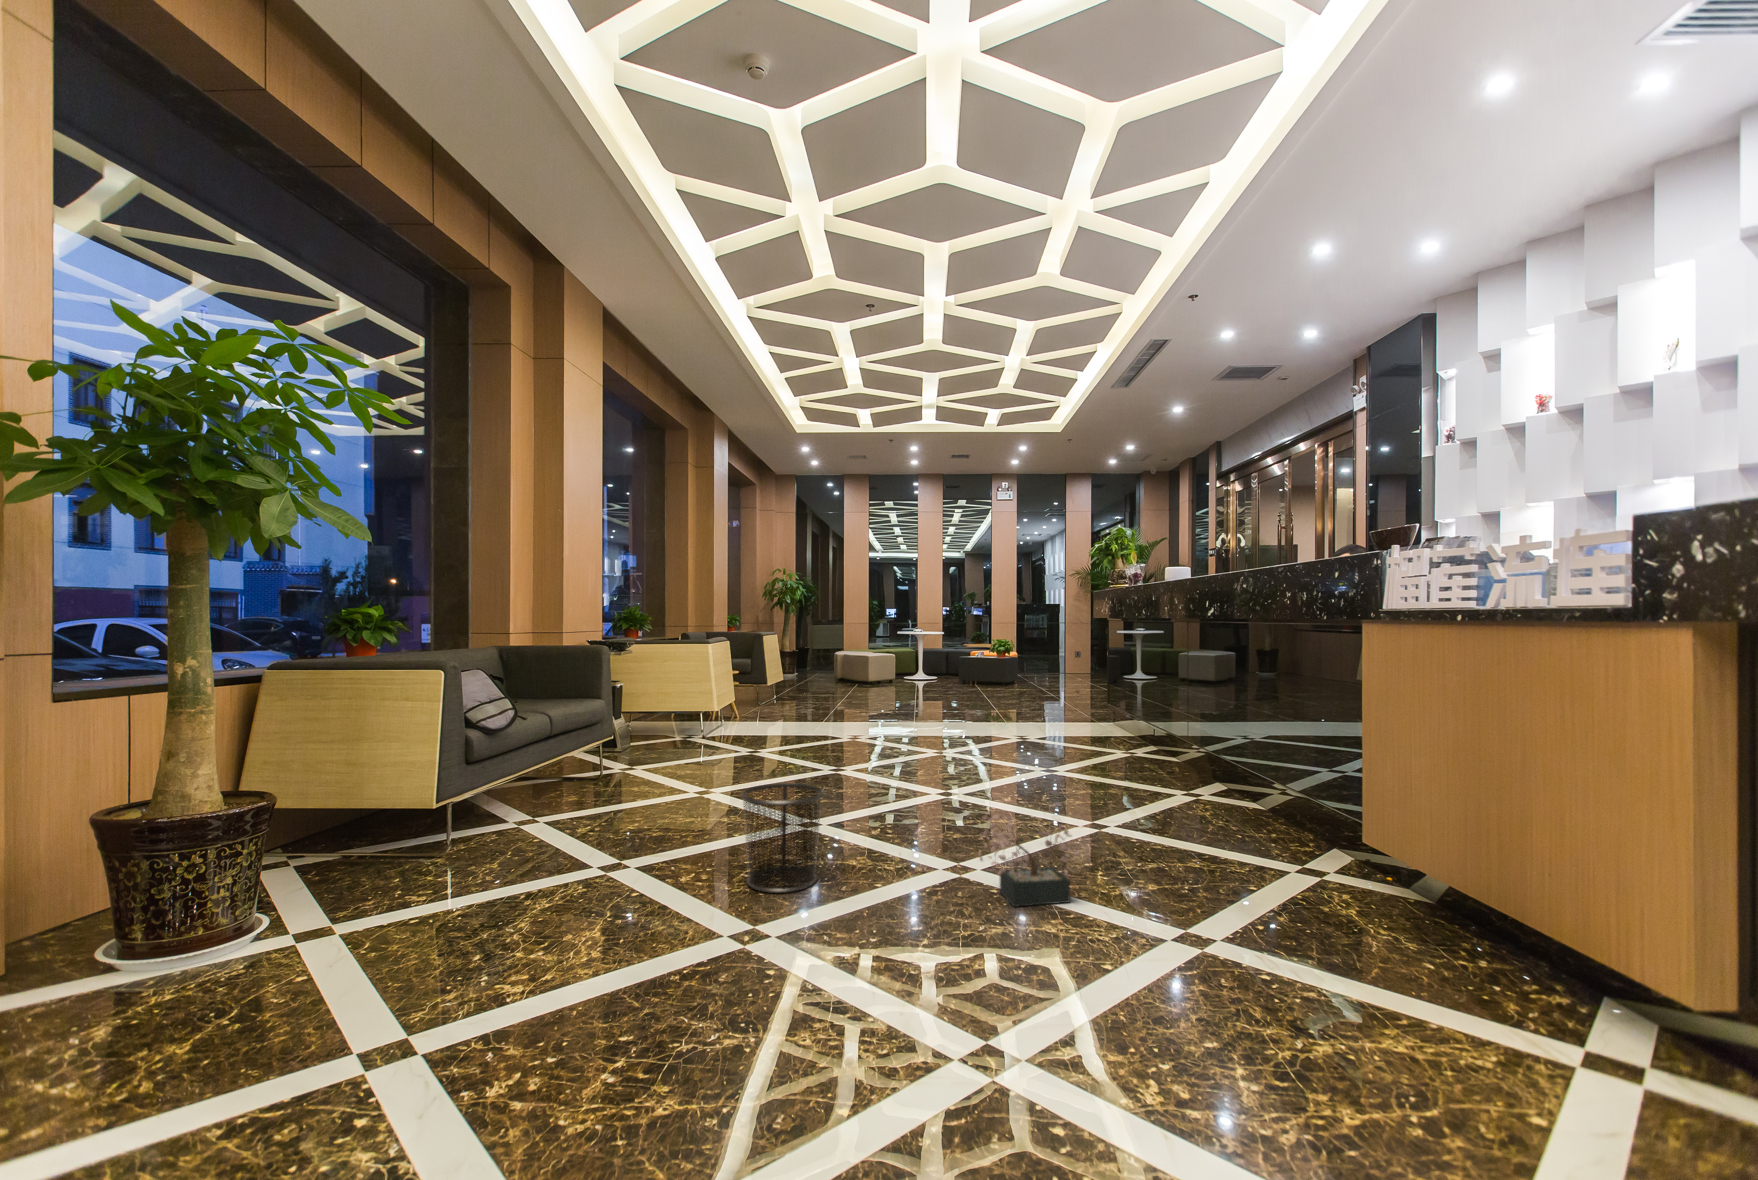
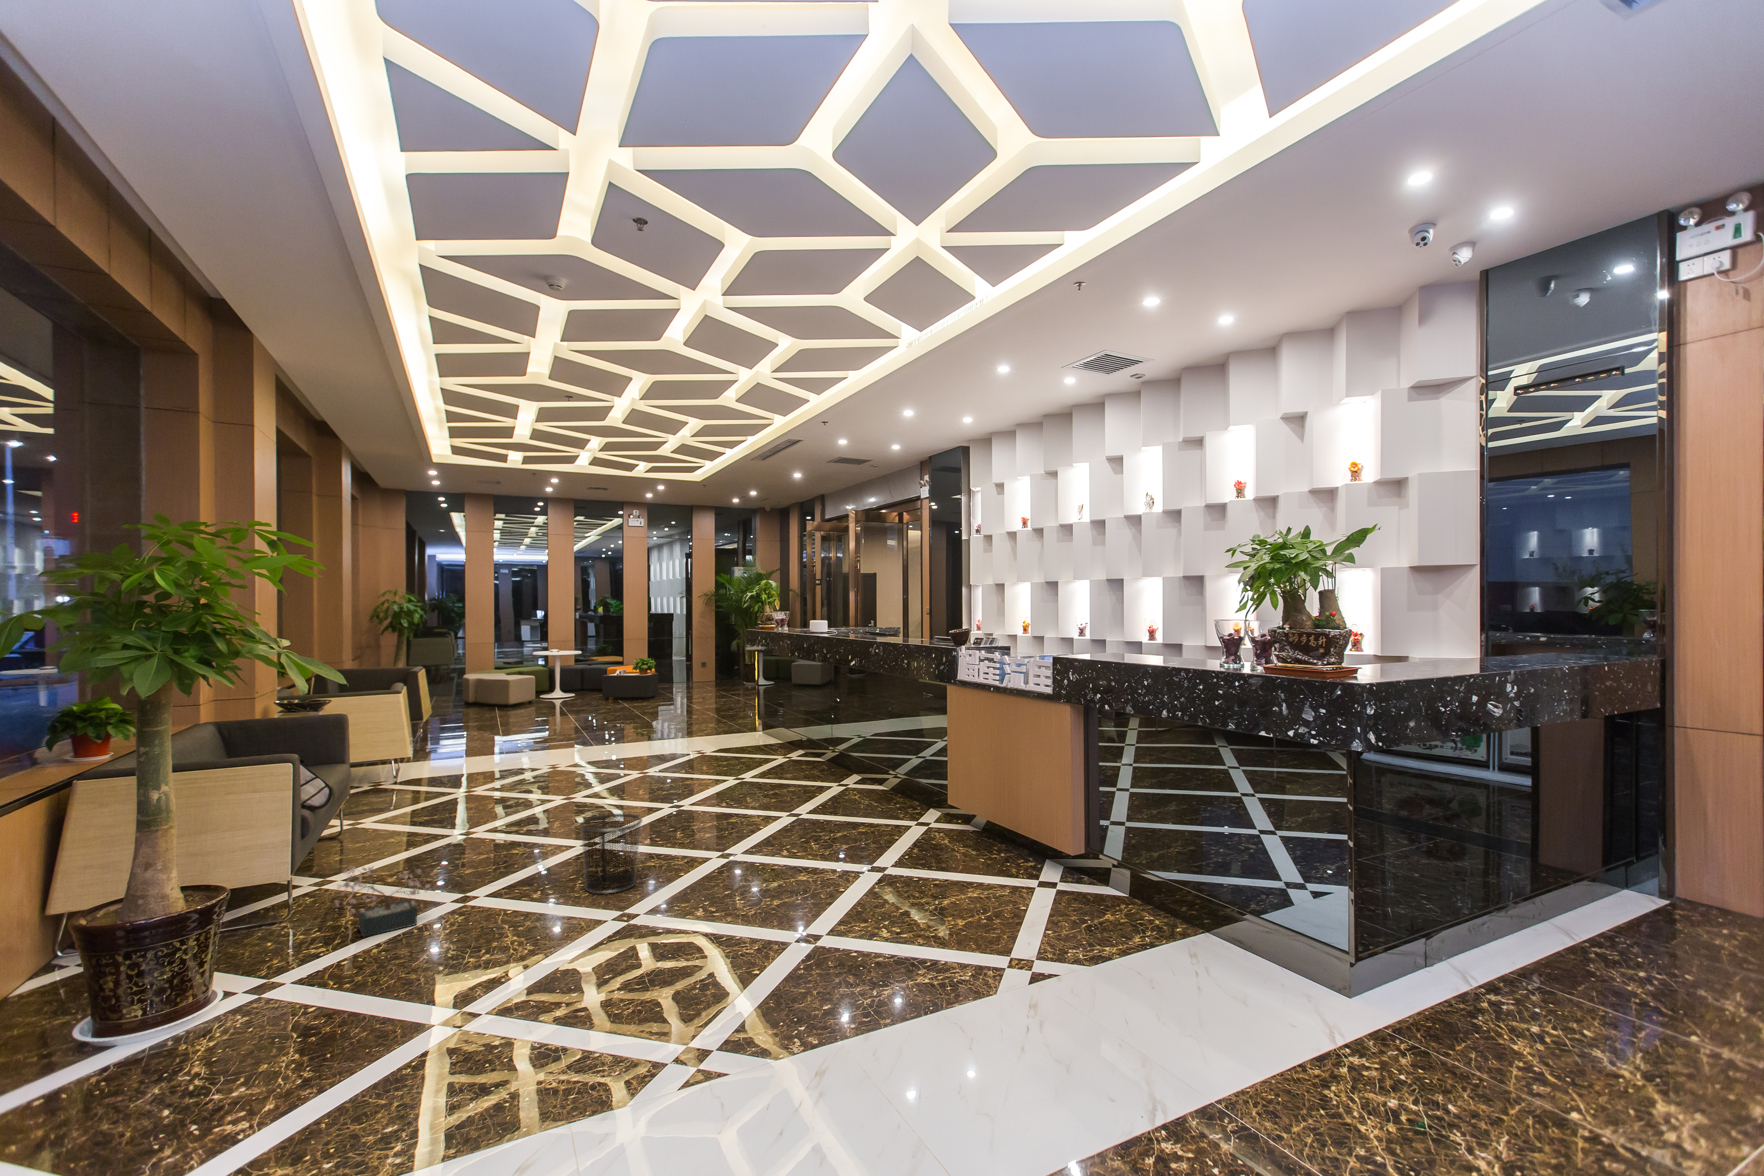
decorative plant: present [978,812,1079,907] -> present [335,866,430,937]

